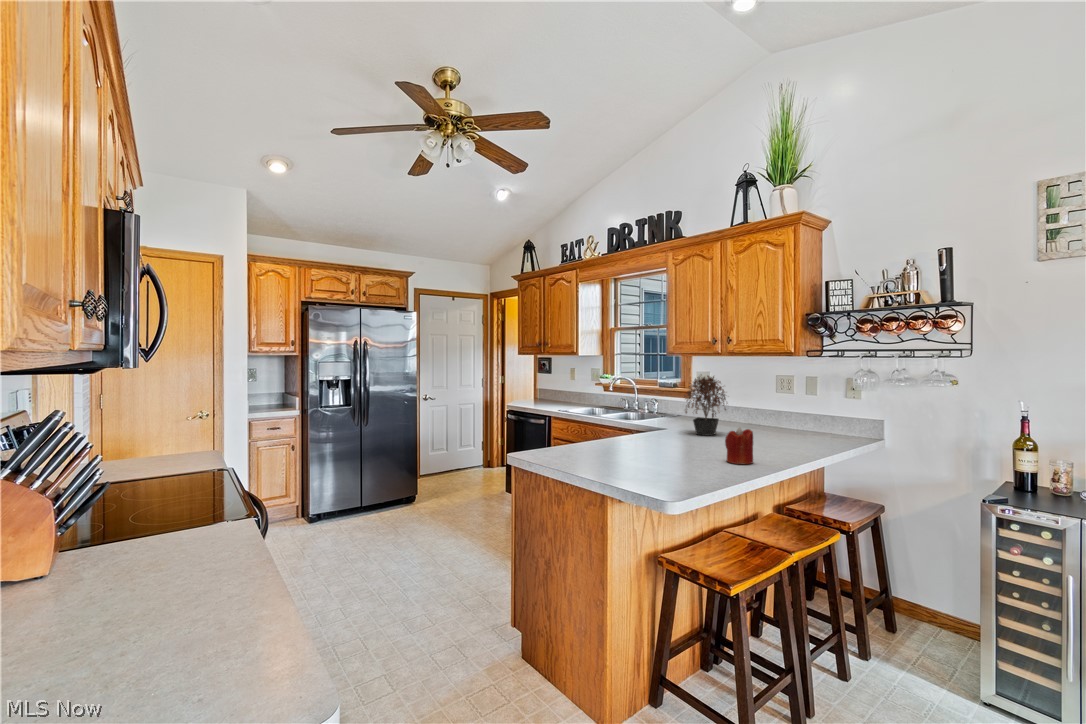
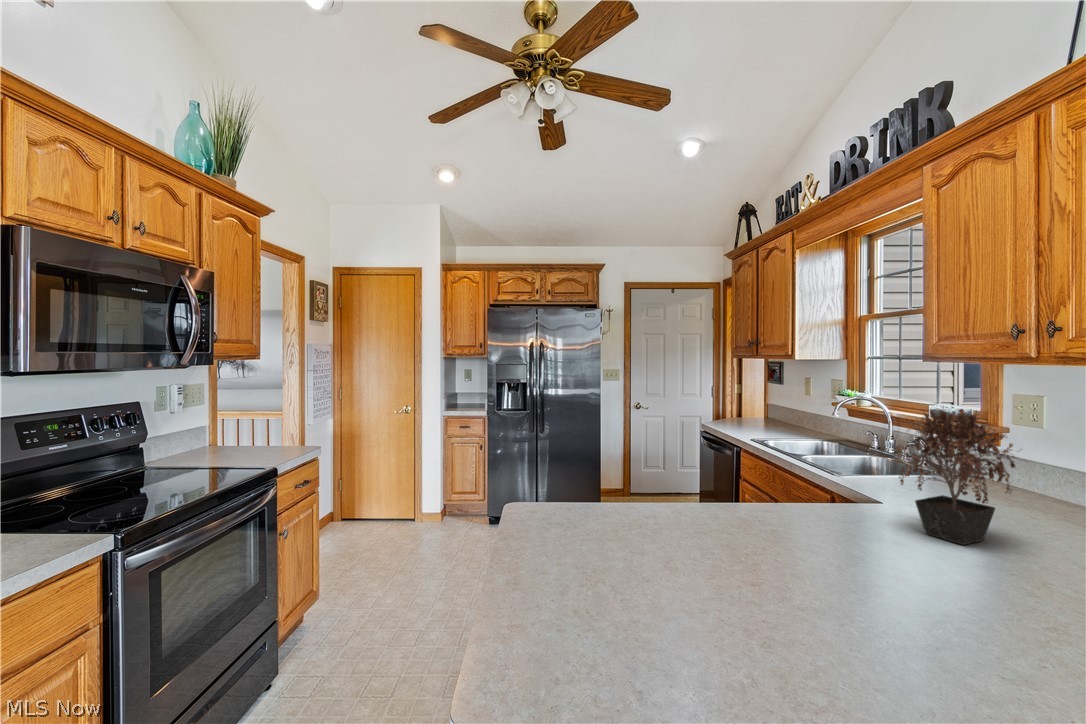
candle: present [725,427,753,464] -> none [847,566,925,680]

